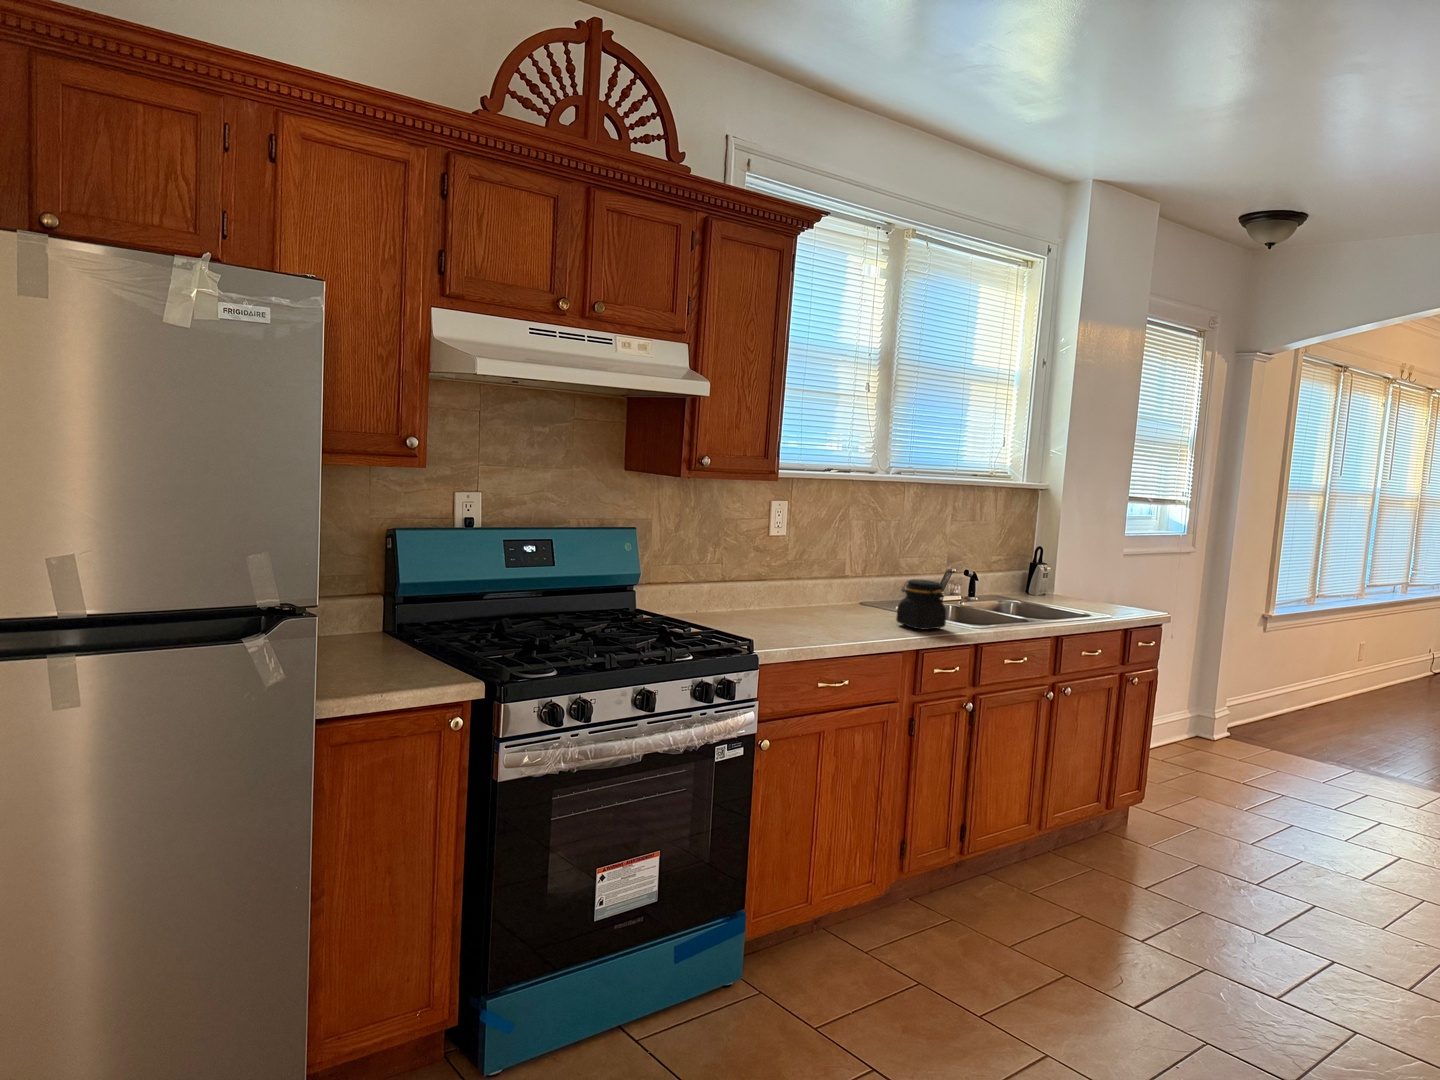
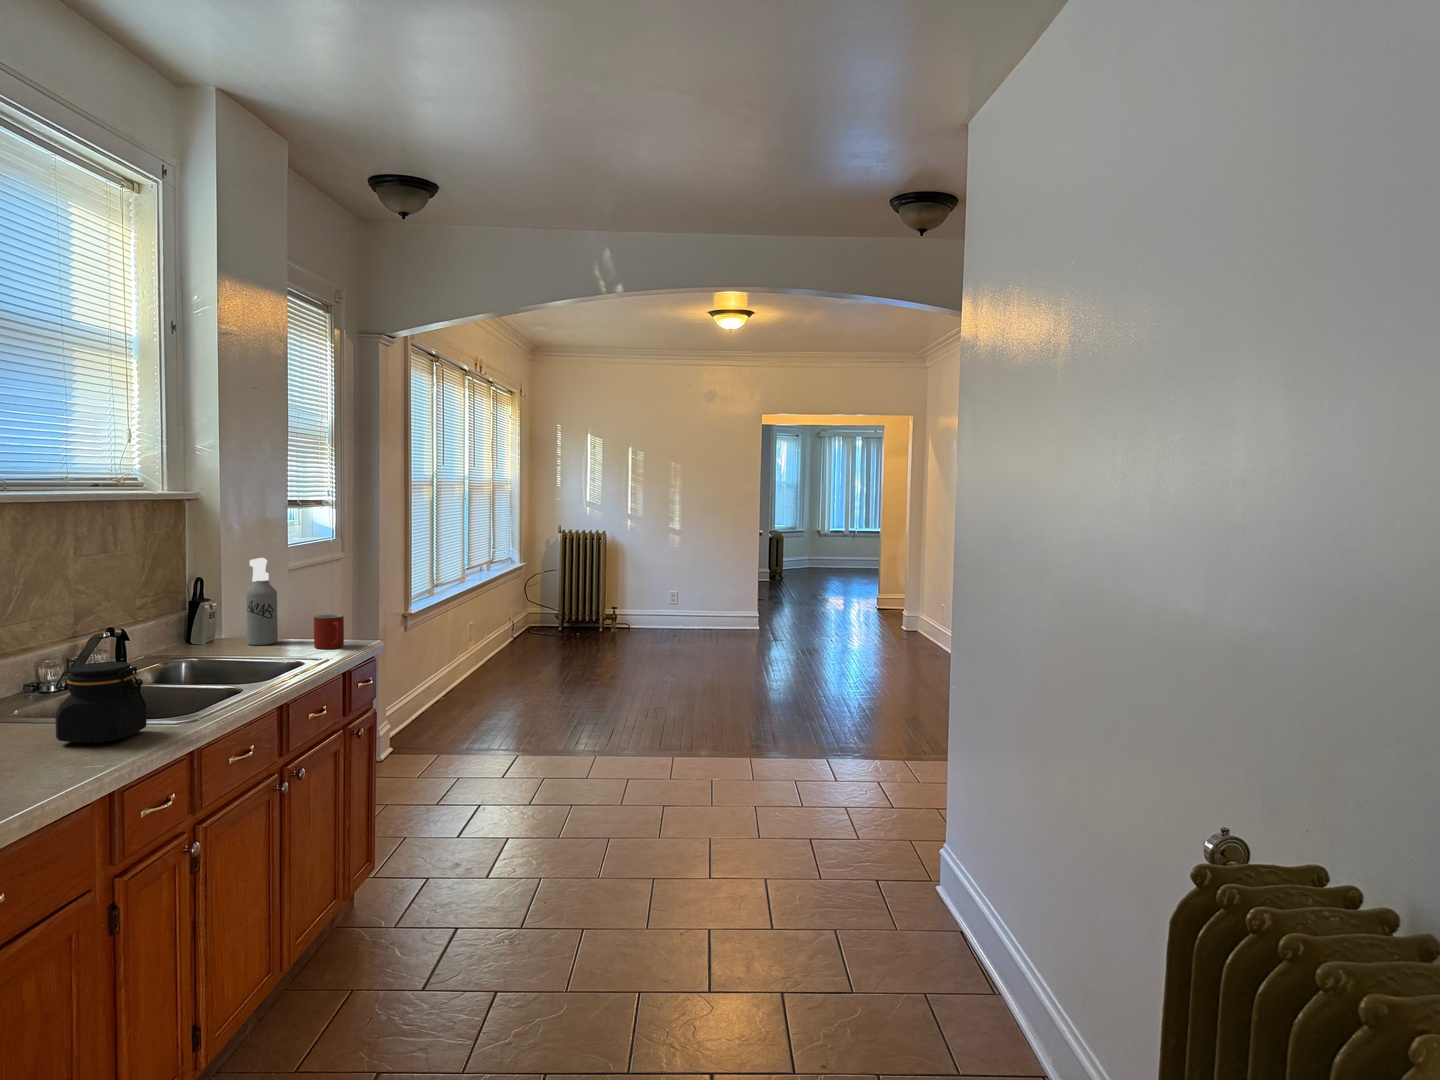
spray bottle: none [1065,536,1092,603] -> present [246,558,278,645]
mug: none [1111,586,1139,615] -> present [314,614,344,649]

